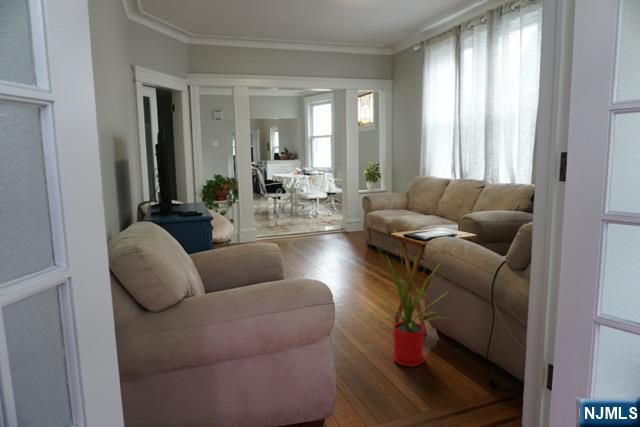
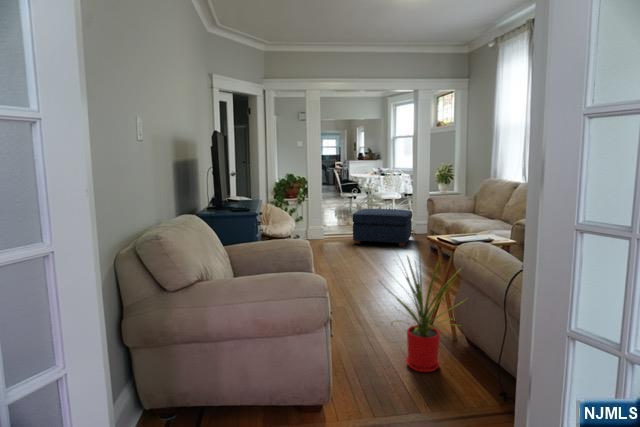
ottoman: none [290,209,348,246] -> present [352,209,412,246]

